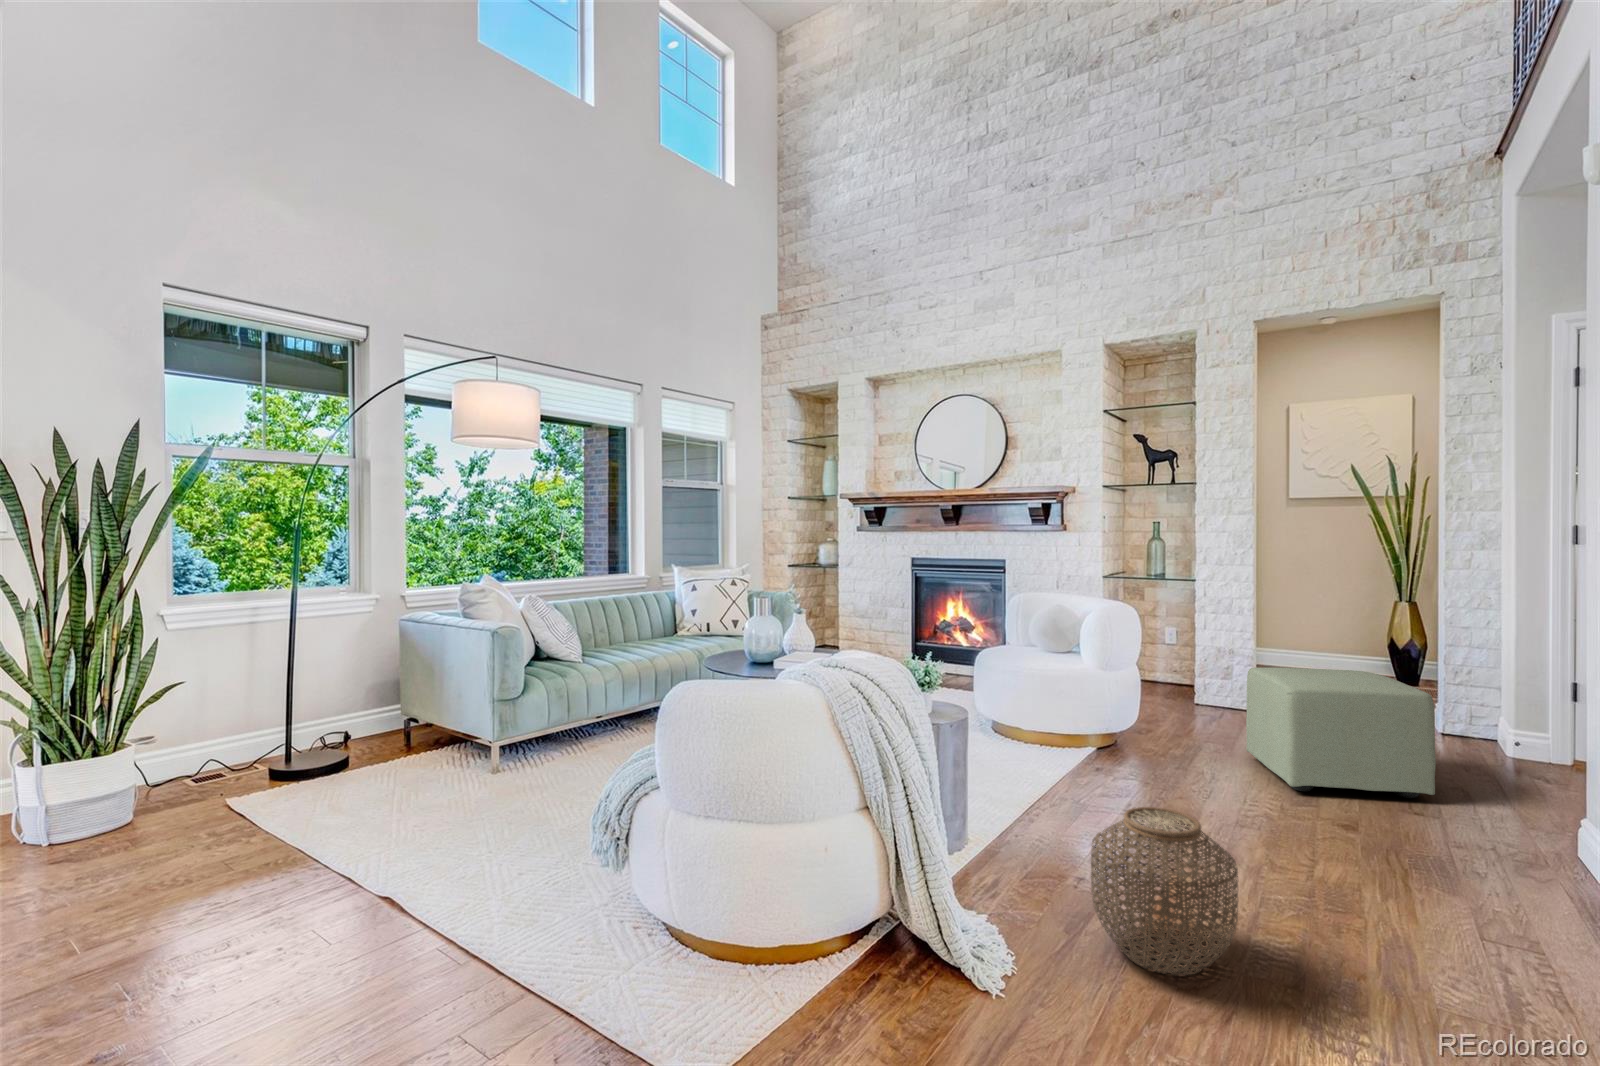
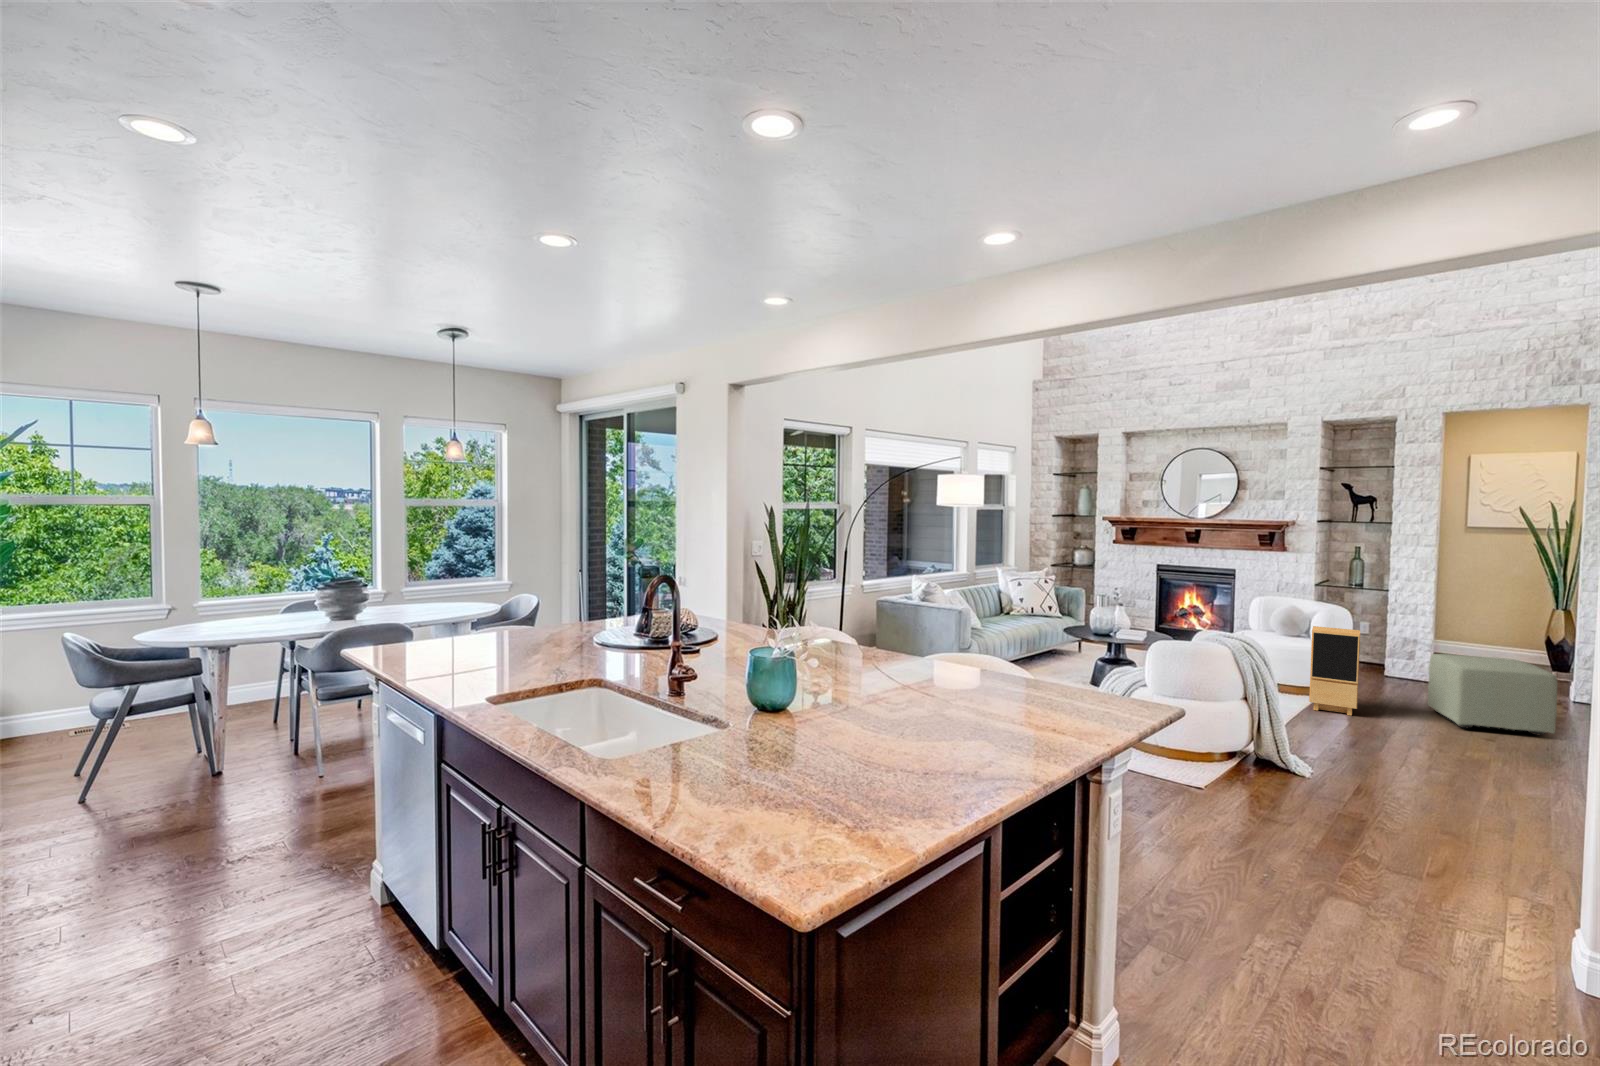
speaker: none [1072,630,1144,777] -> present [1309,626,1360,716]
woven basket: present [1091,807,1238,975] -> none [1350,718,1428,791]

